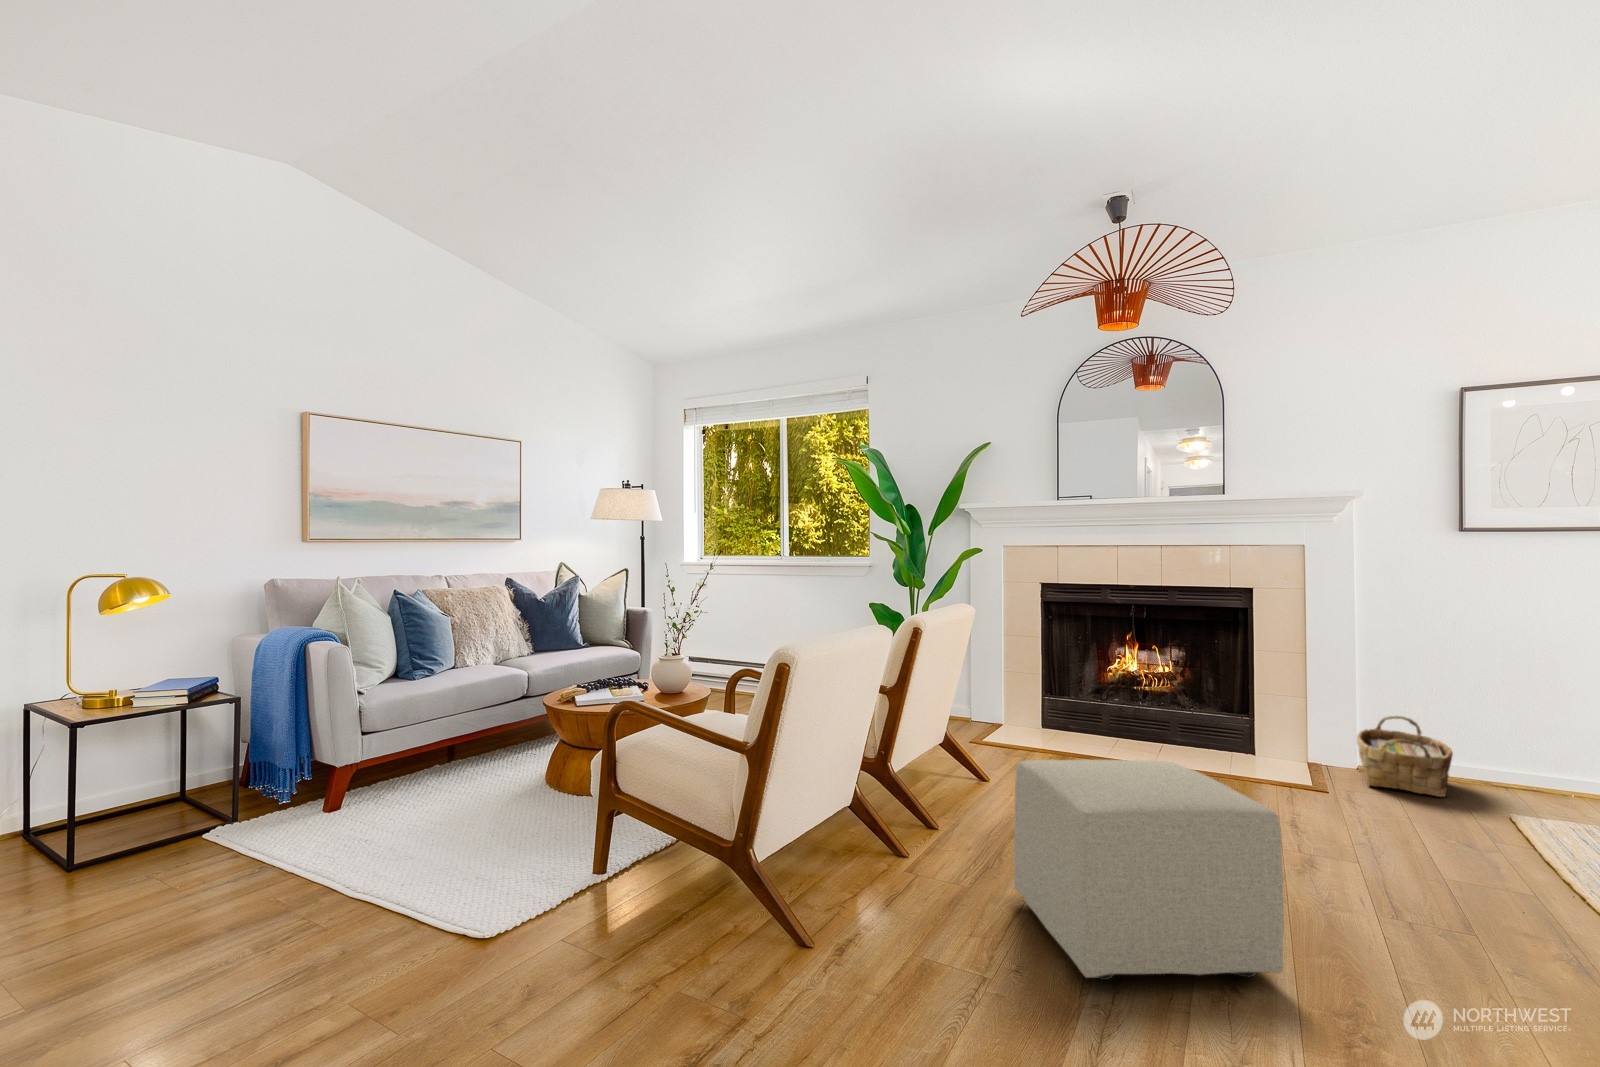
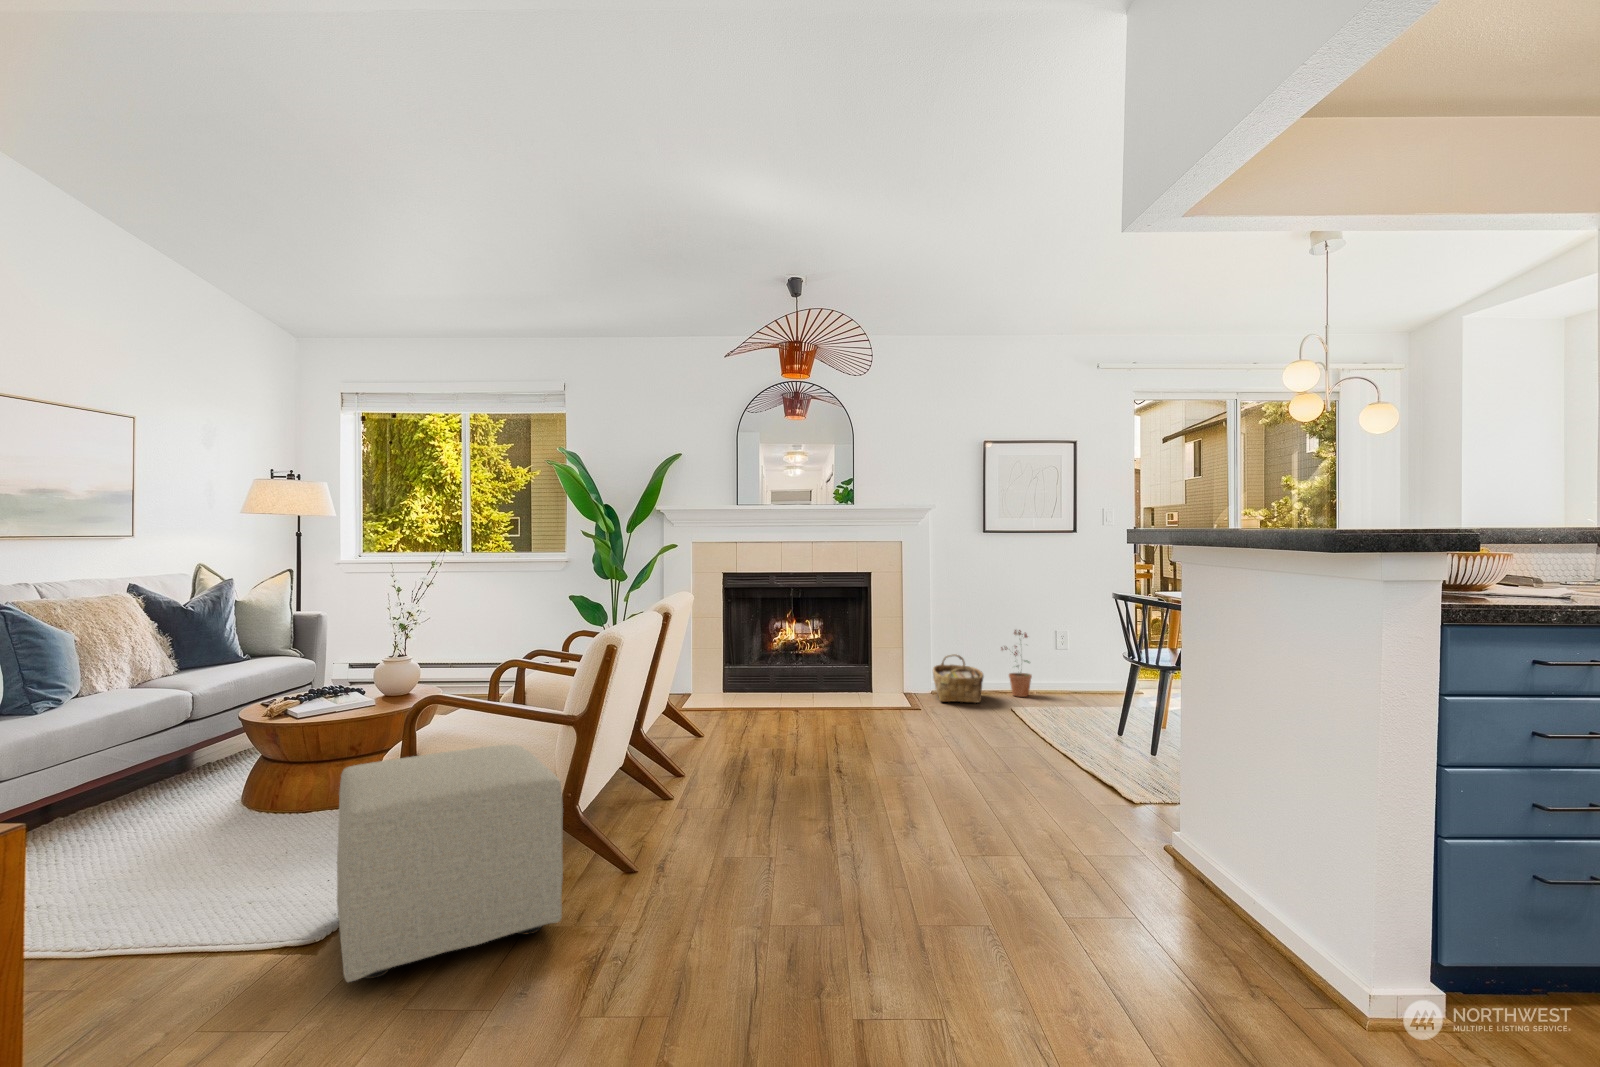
potted plant: none [1492,688,1560,800] -> present [1001,630,1032,697]
ottoman: present [1014,760,1284,980] -> present [337,745,563,982]

